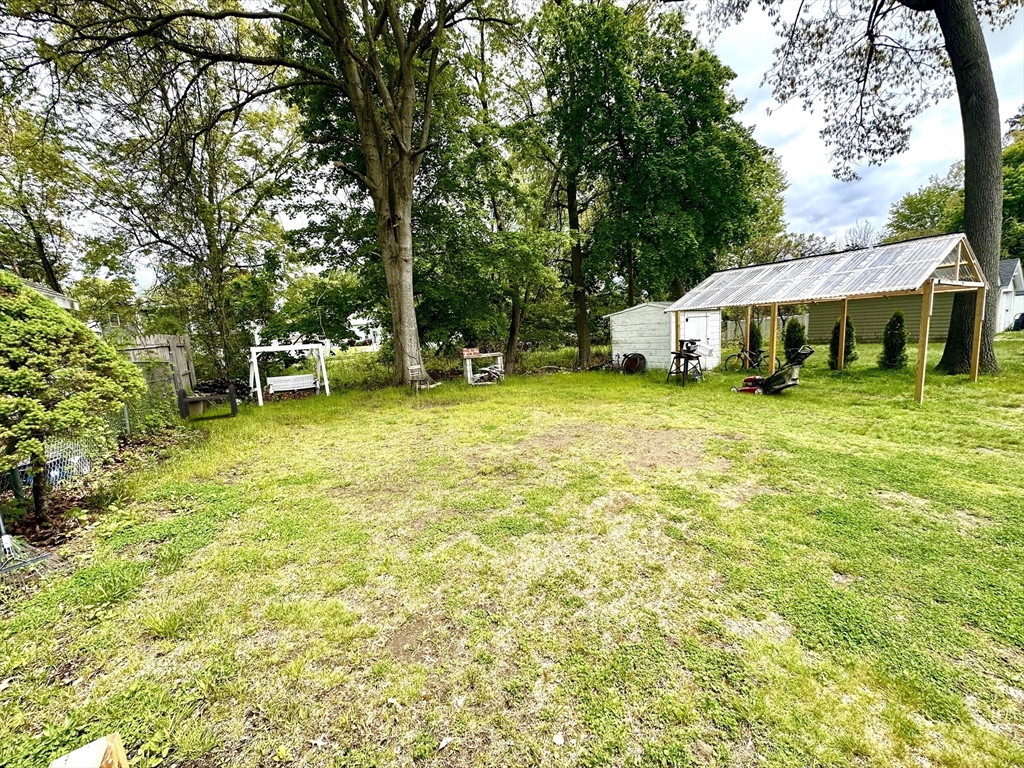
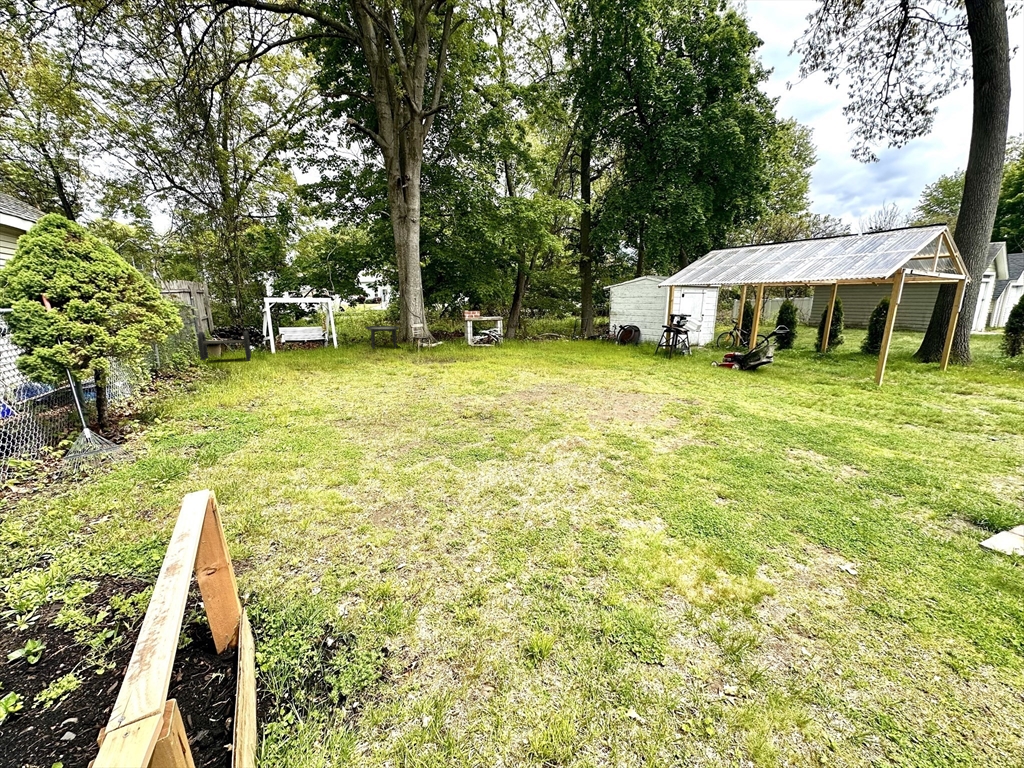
round table: none [360,368,398,393] -> present [366,326,399,349]

